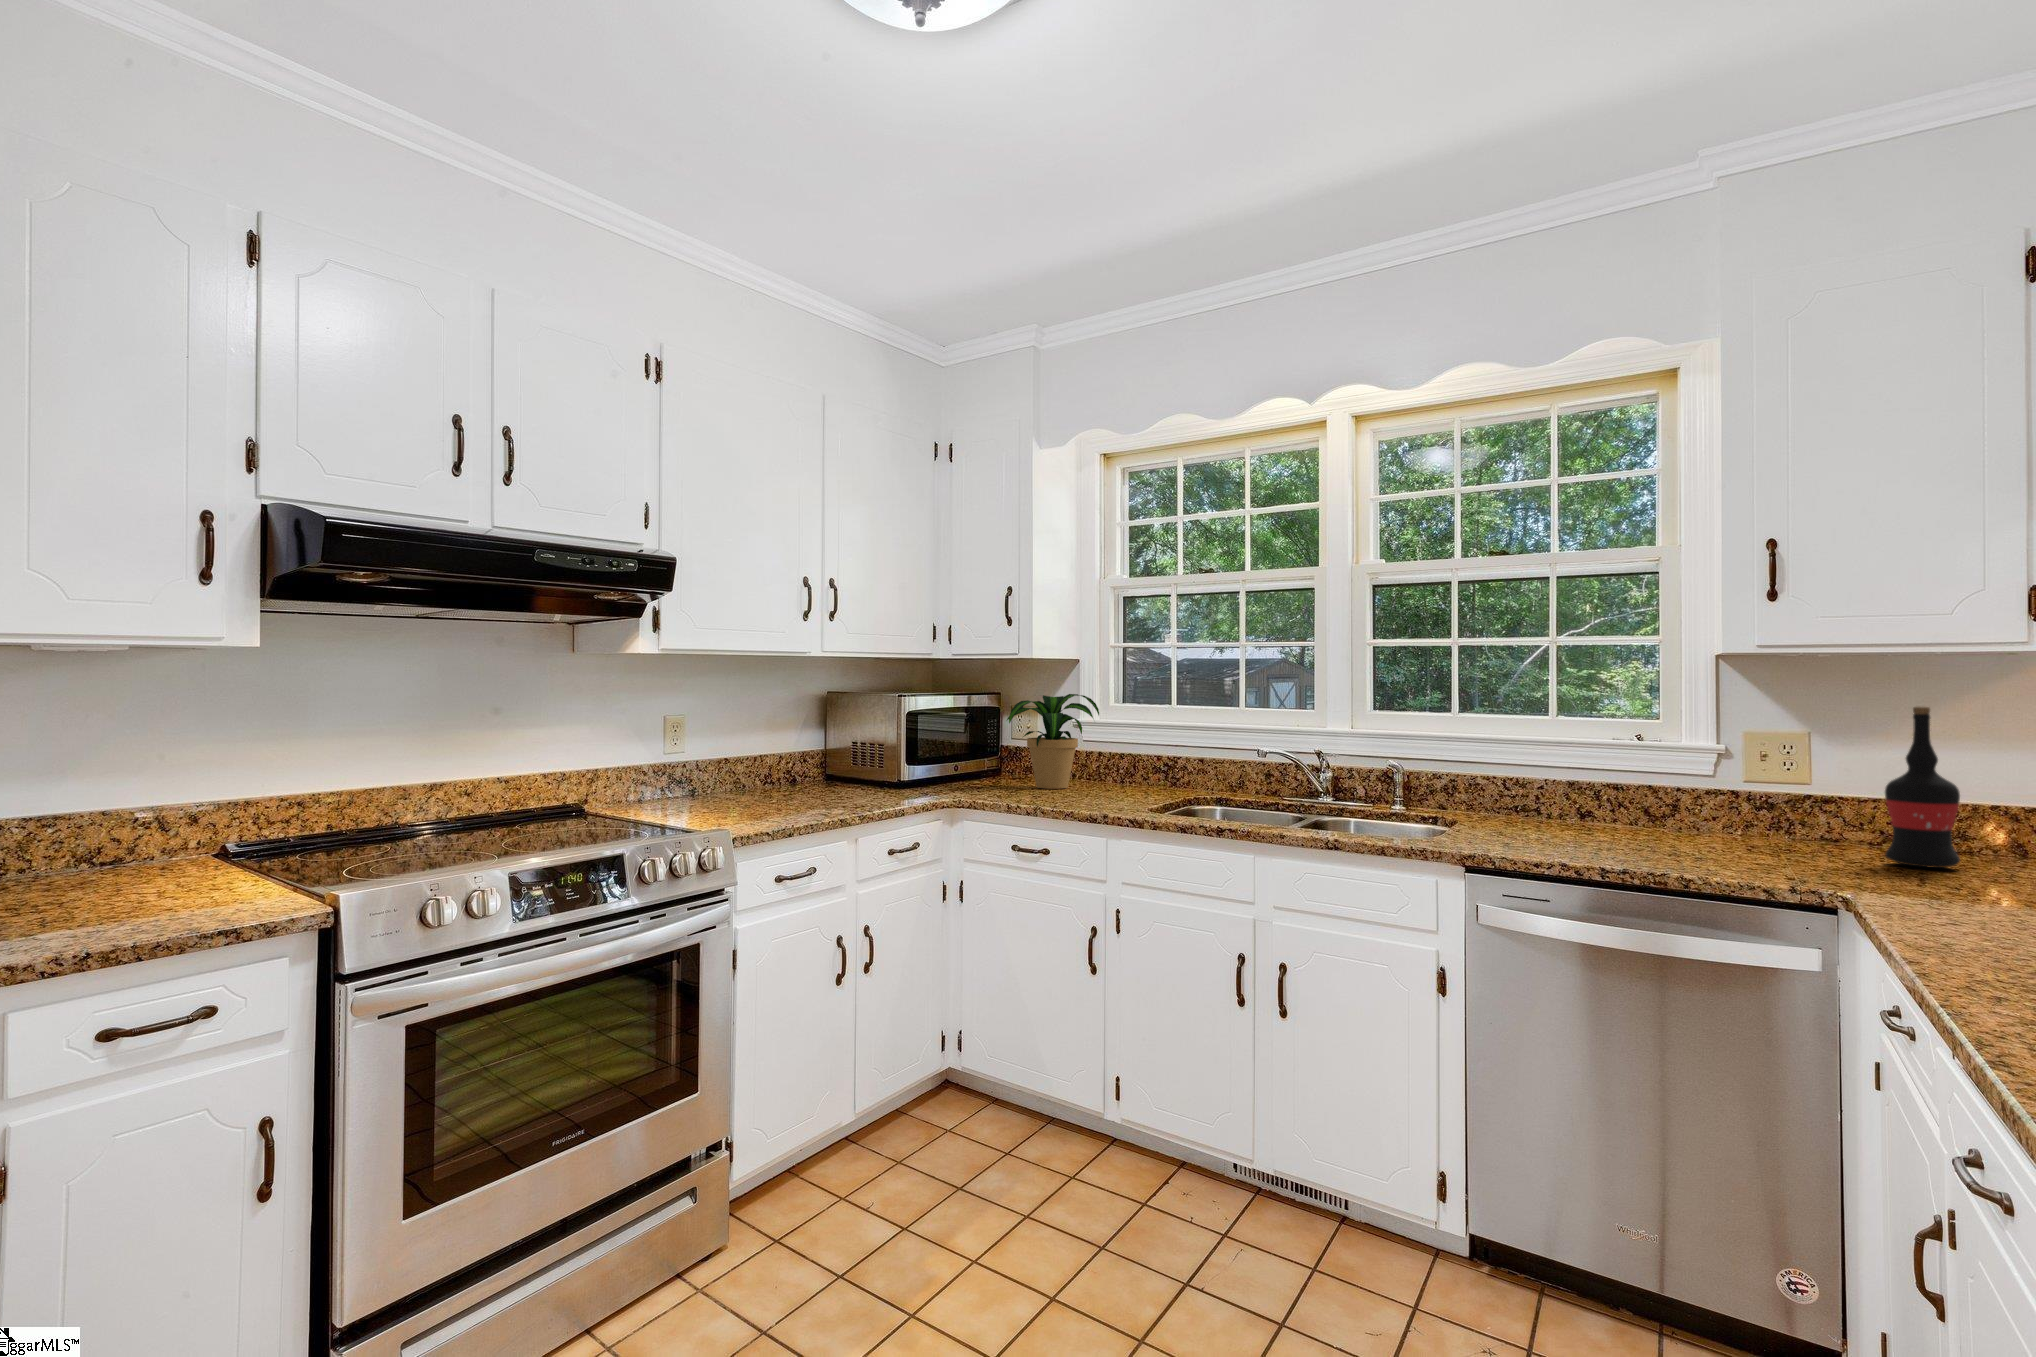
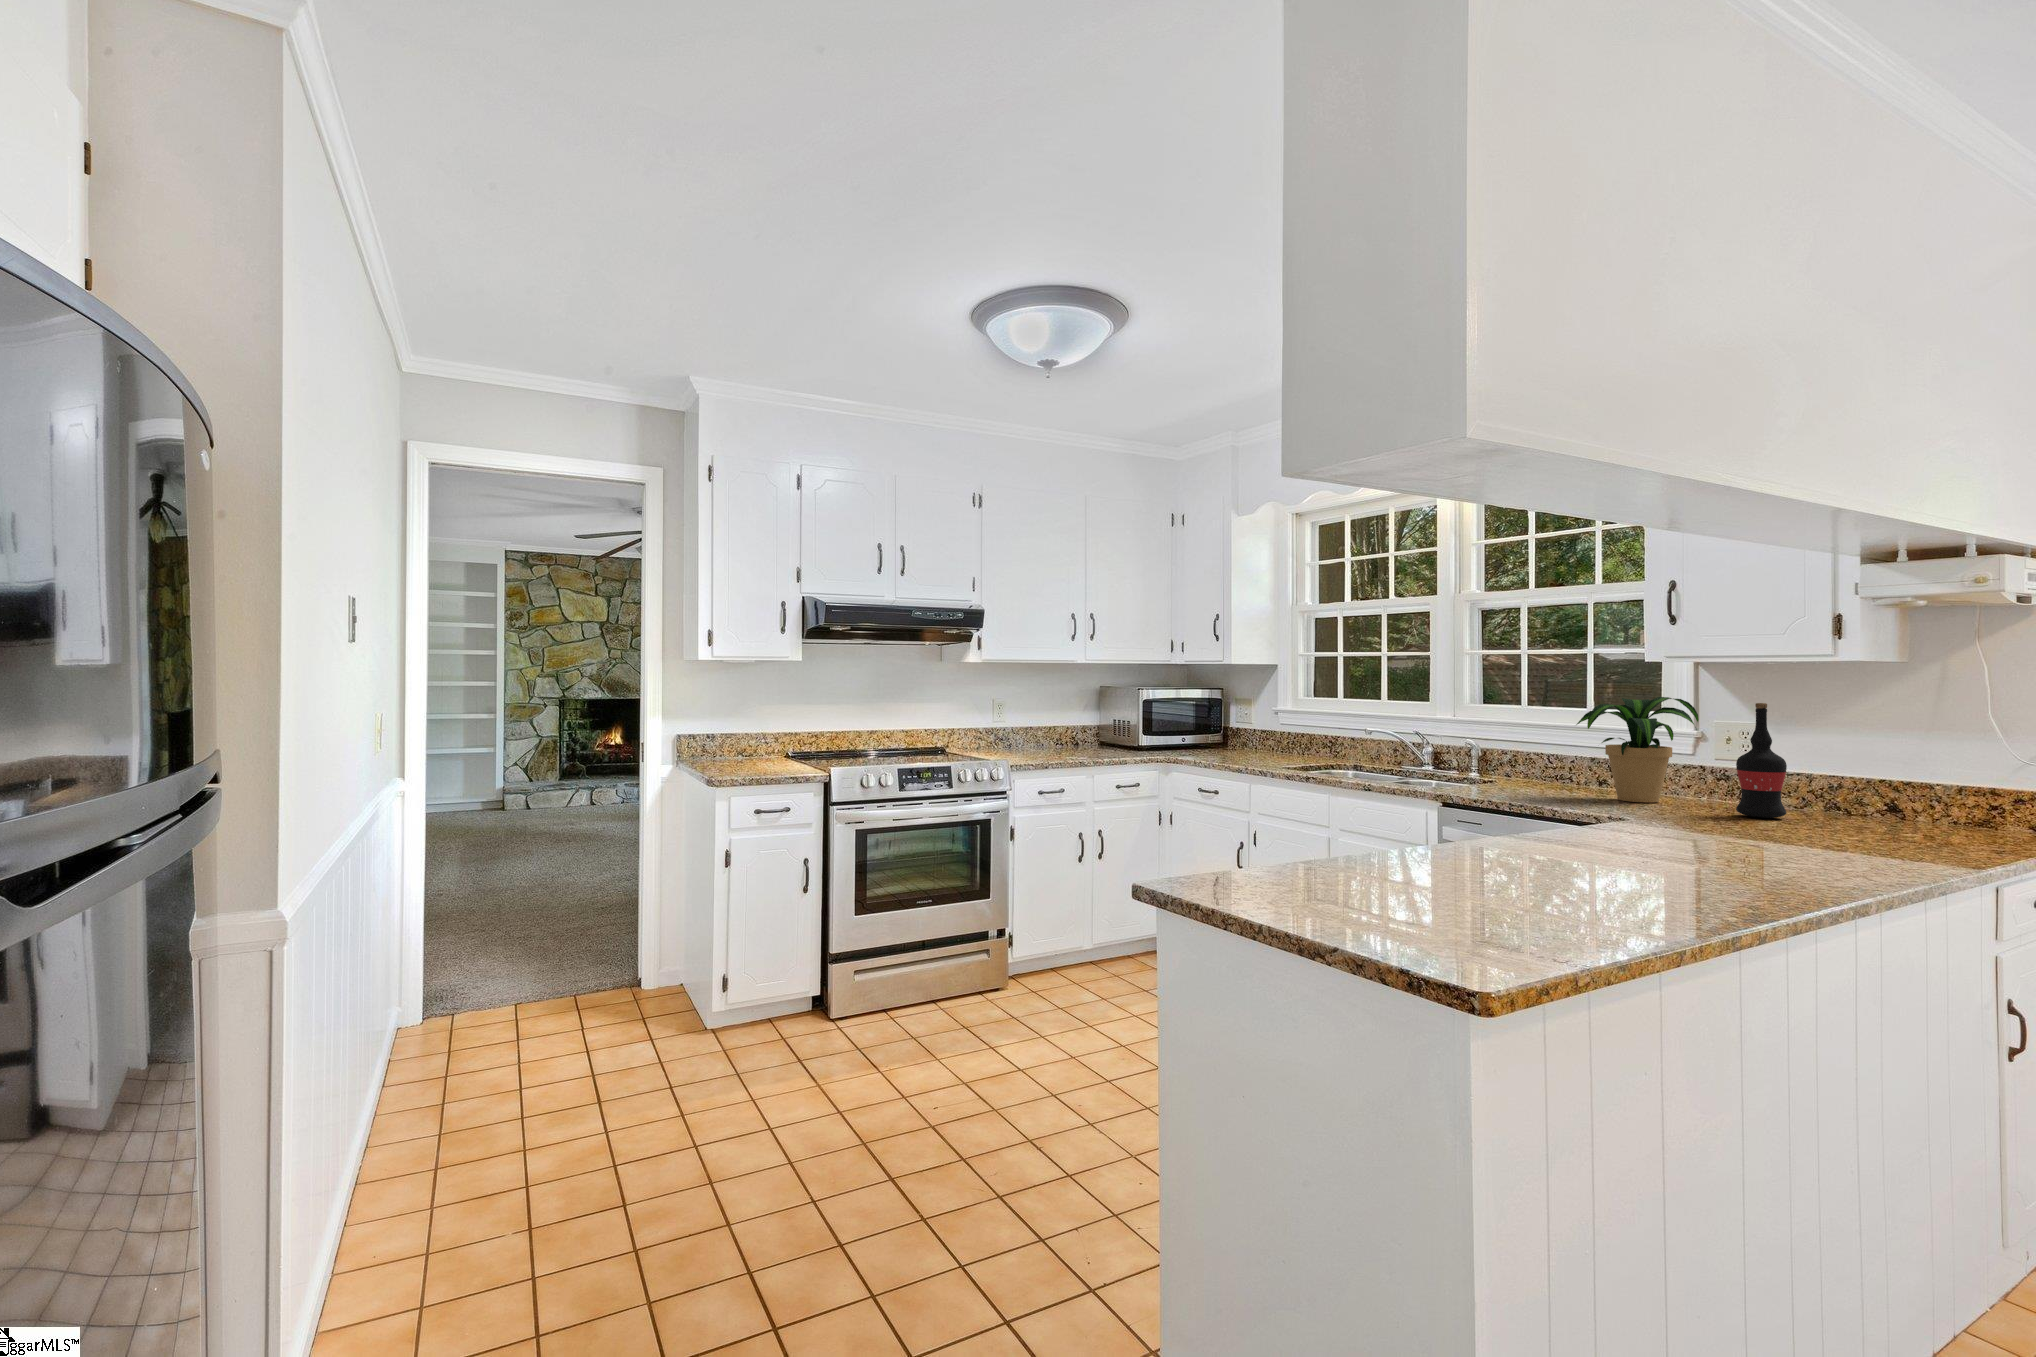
potted plant: present [1007,694,1099,789] -> present [1576,697,1699,802]

